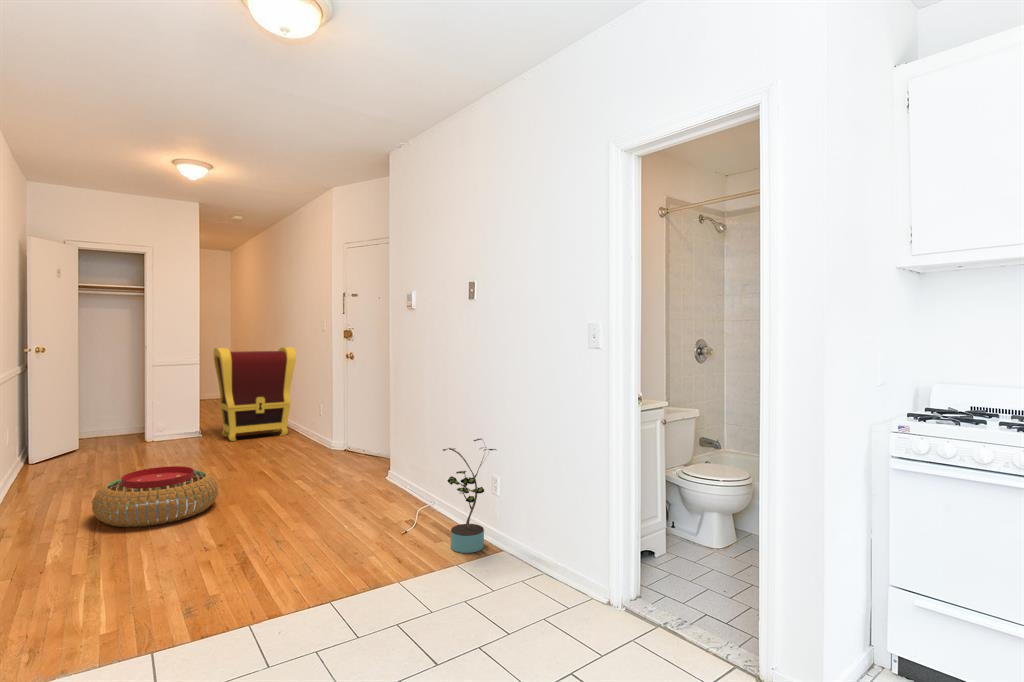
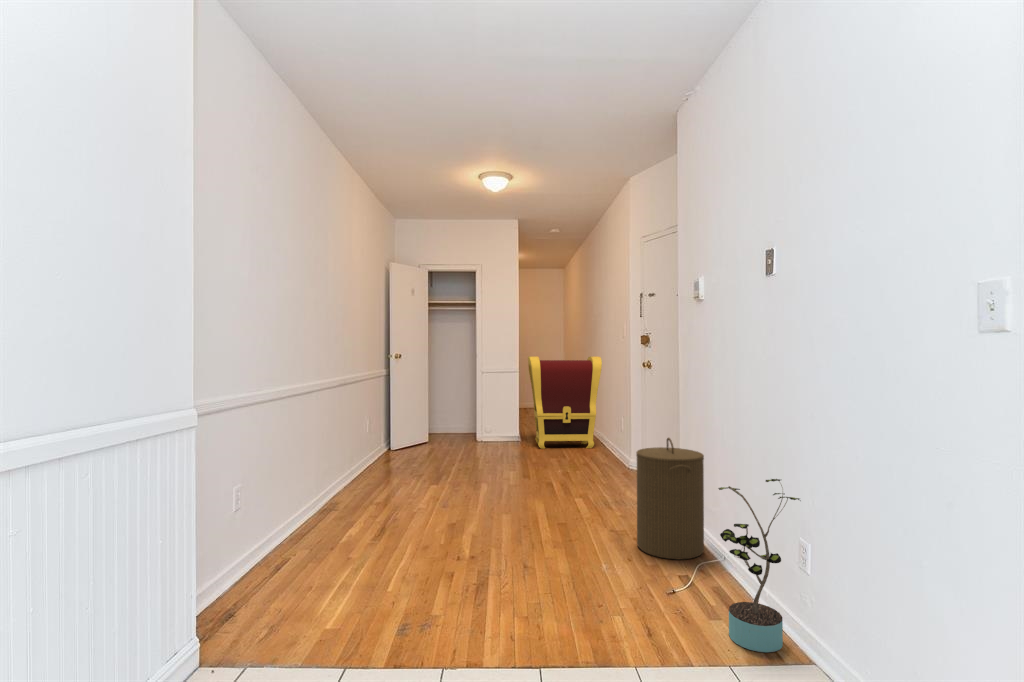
laundry hamper: none [365,418,418,512] -> present [636,438,704,560]
pouf: present [92,466,218,527] -> none [393,466,496,522]

